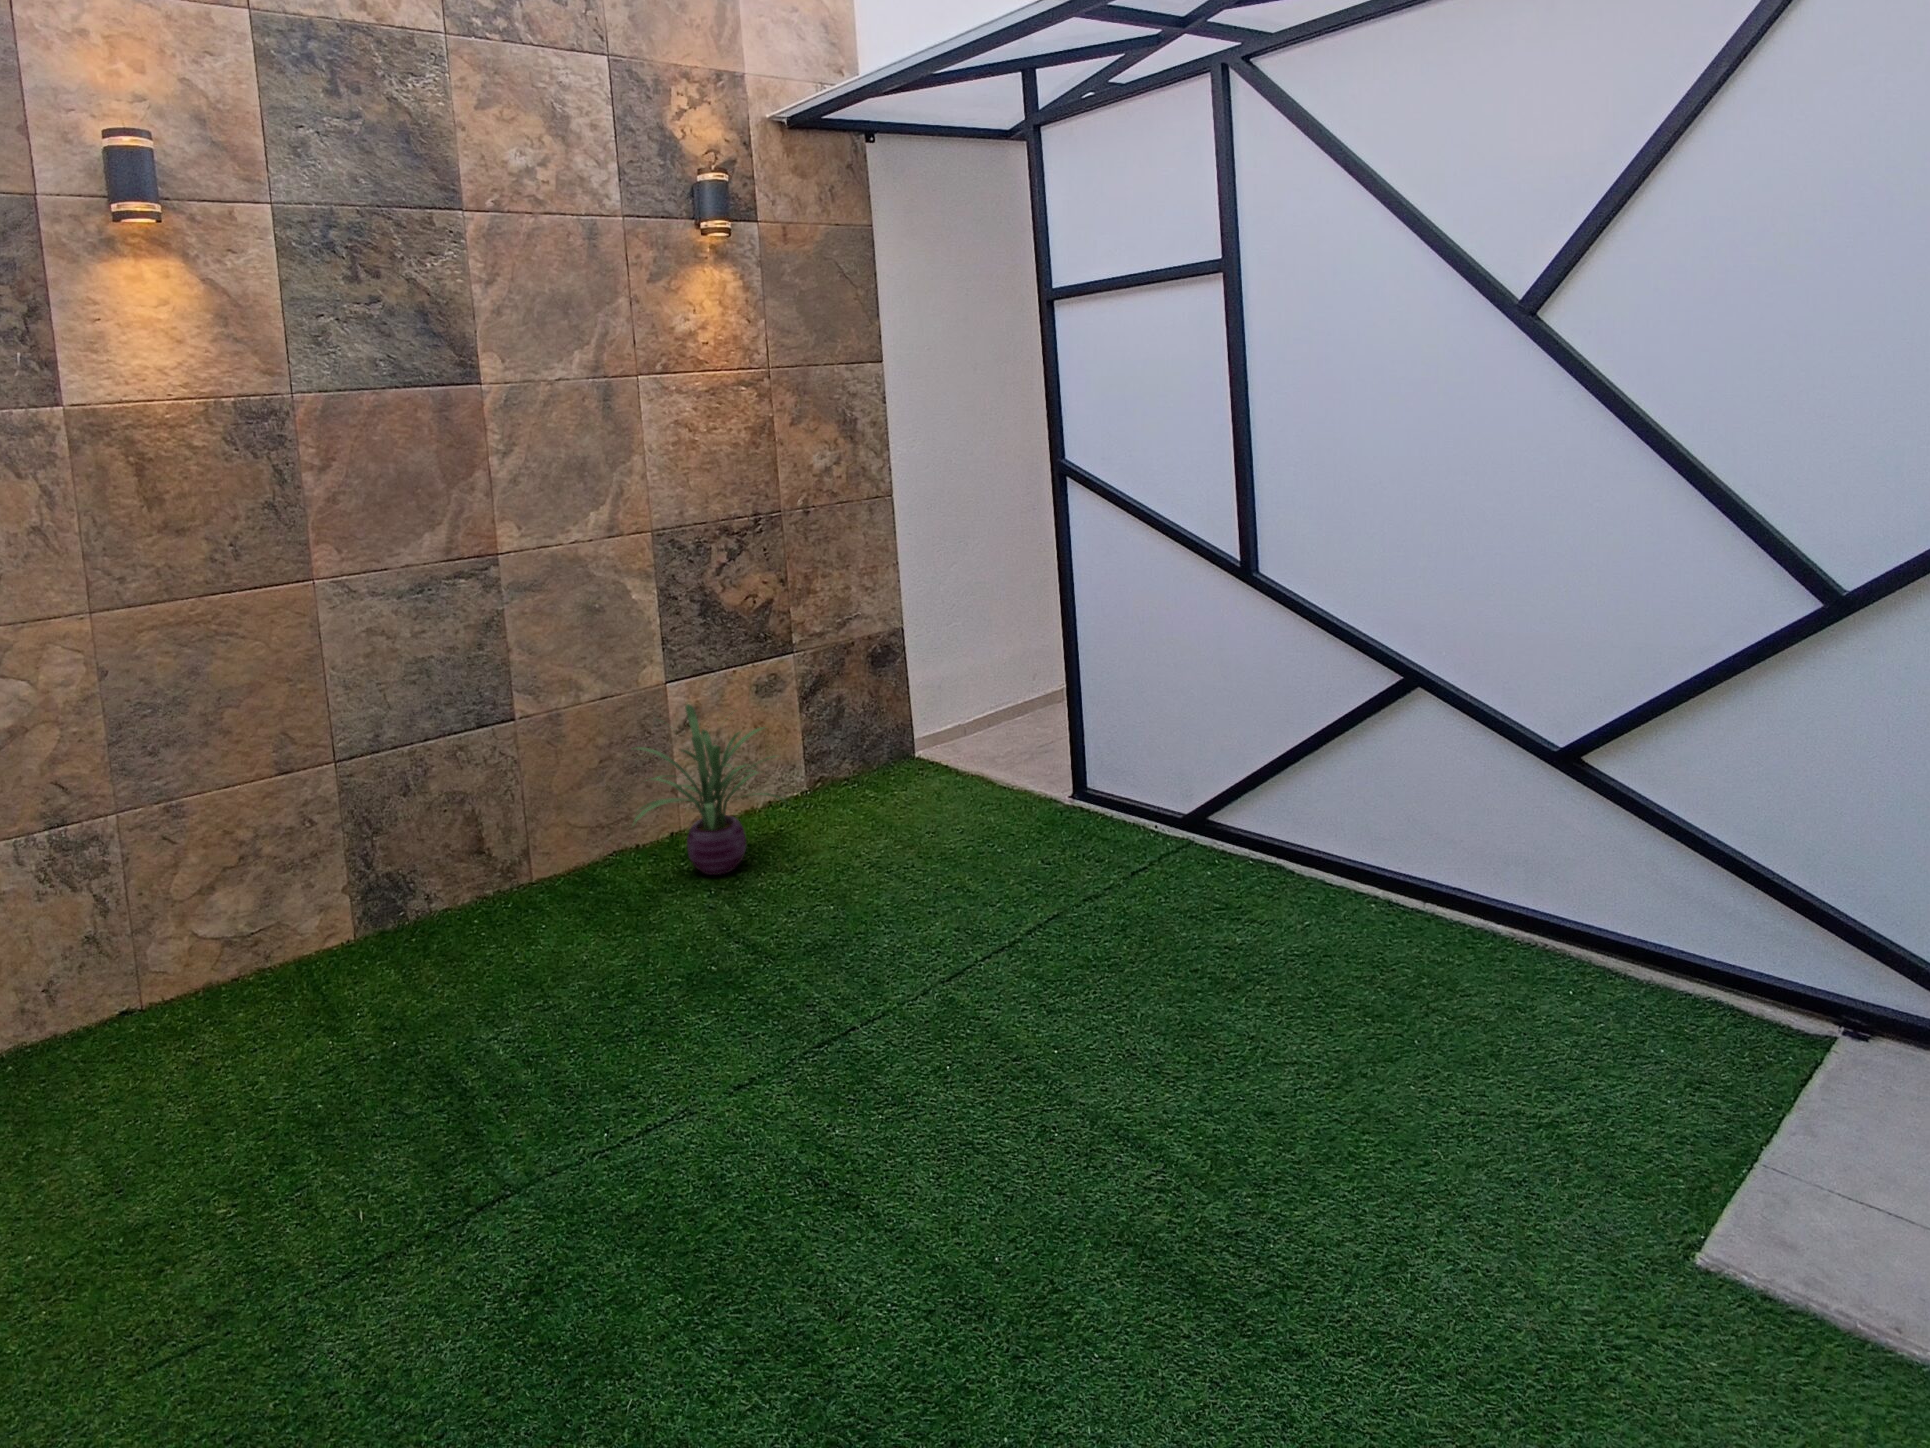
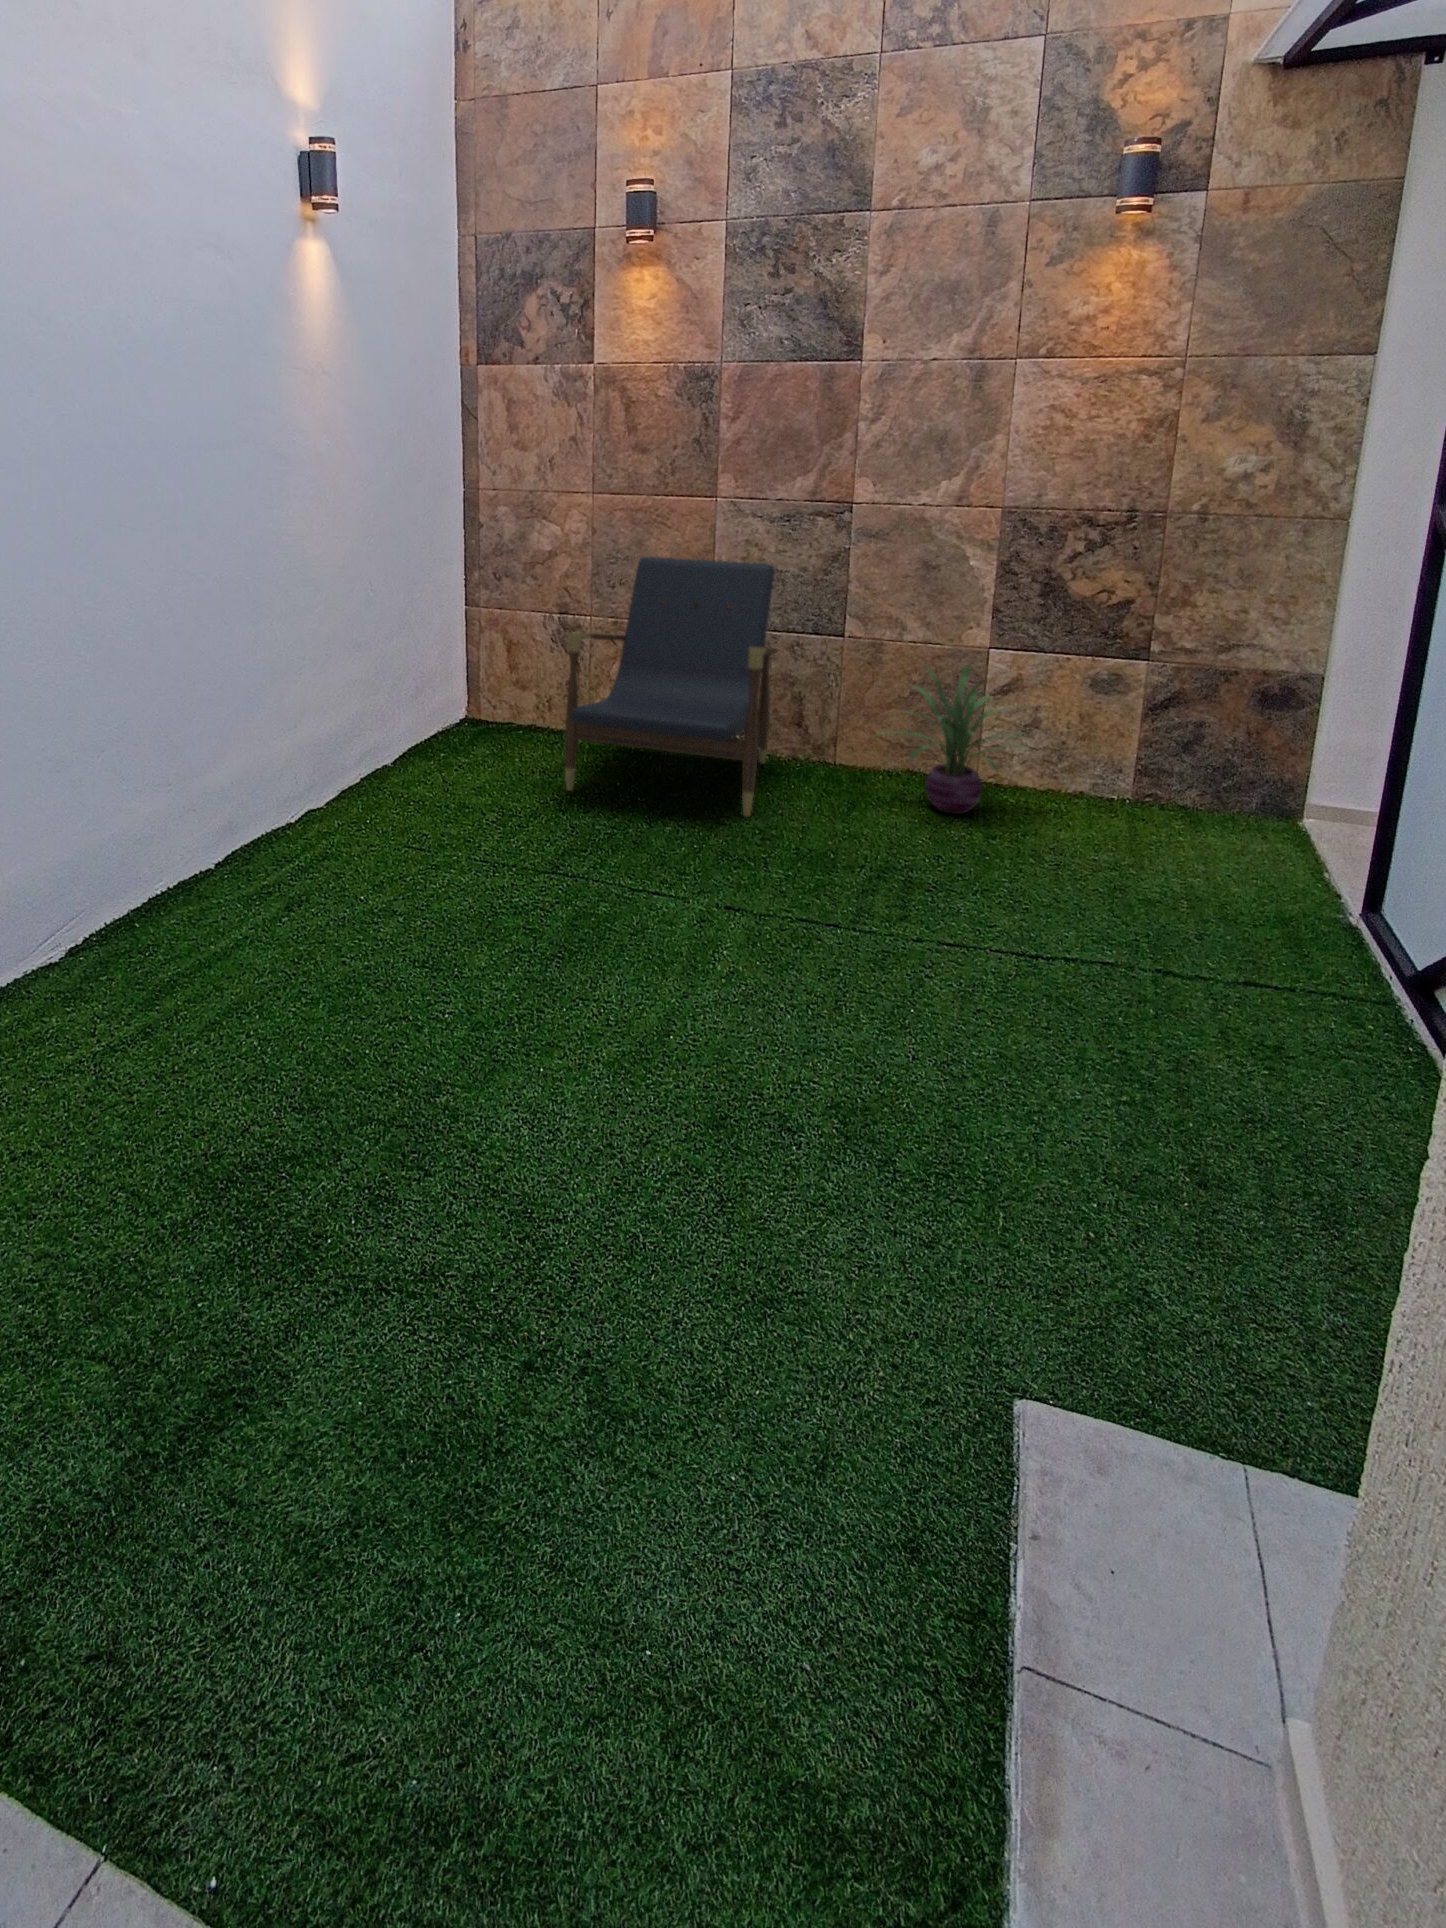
lounge chair: none [217,654,571,1102] -> present [564,557,778,817]

